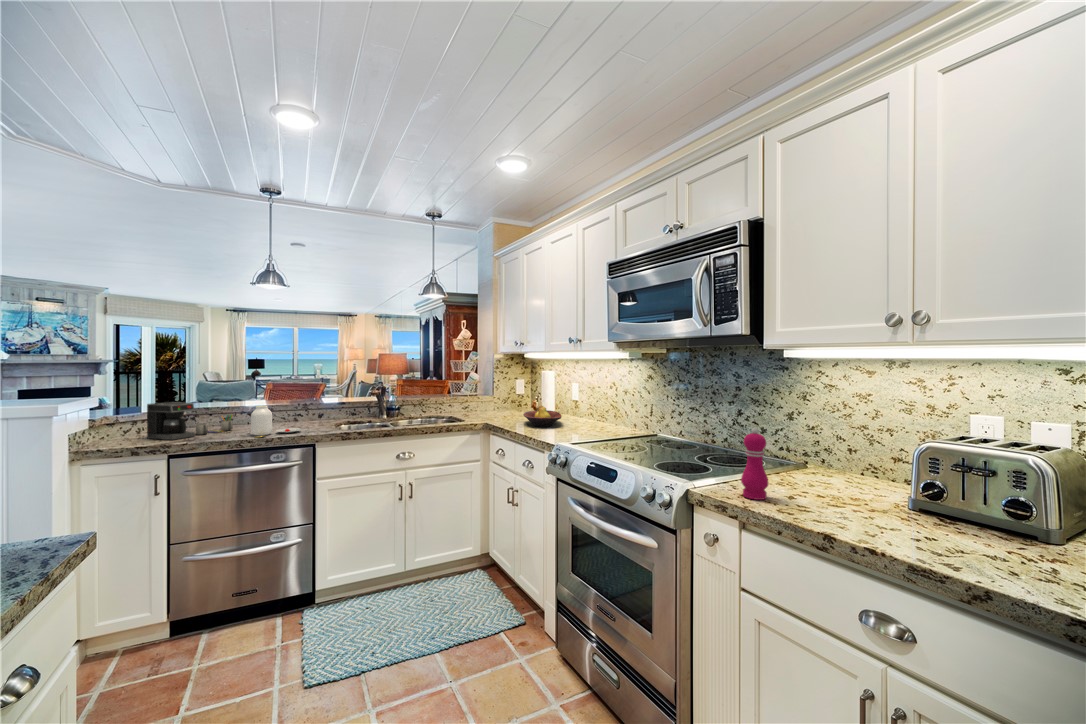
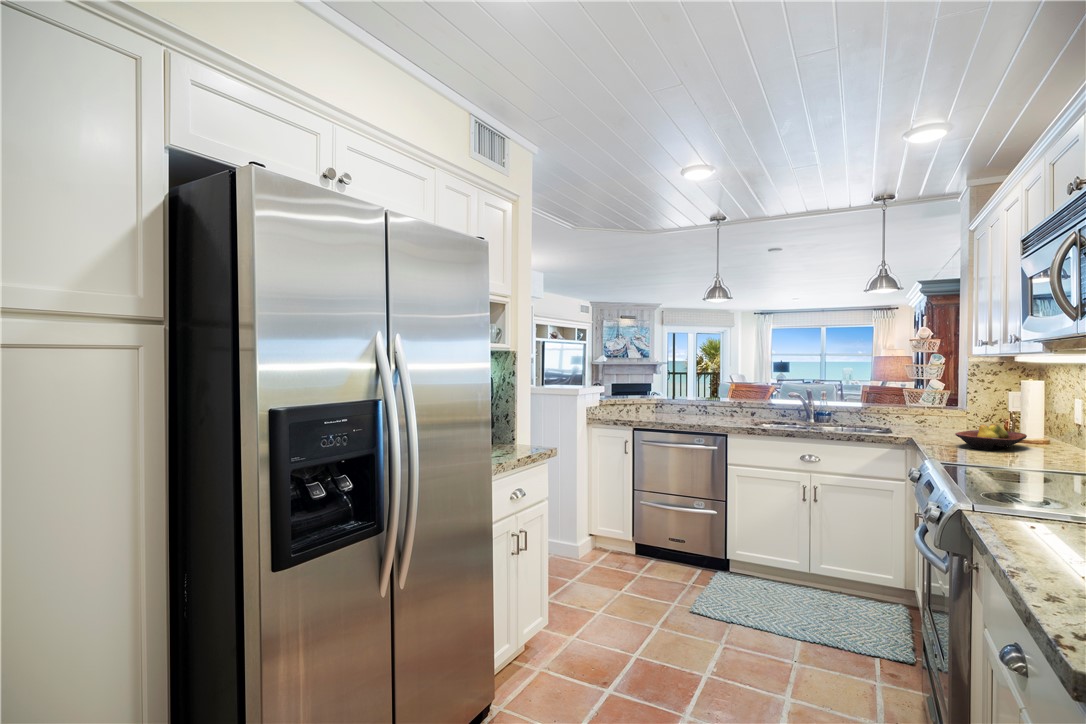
coffee maker: present [147,402,233,440] -> none [630,392,683,418]
jar: present [251,406,302,438] -> none [685,398,724,422]
pepper mill: present [741,428,768,500] -> none [1010,444,1050,532]

